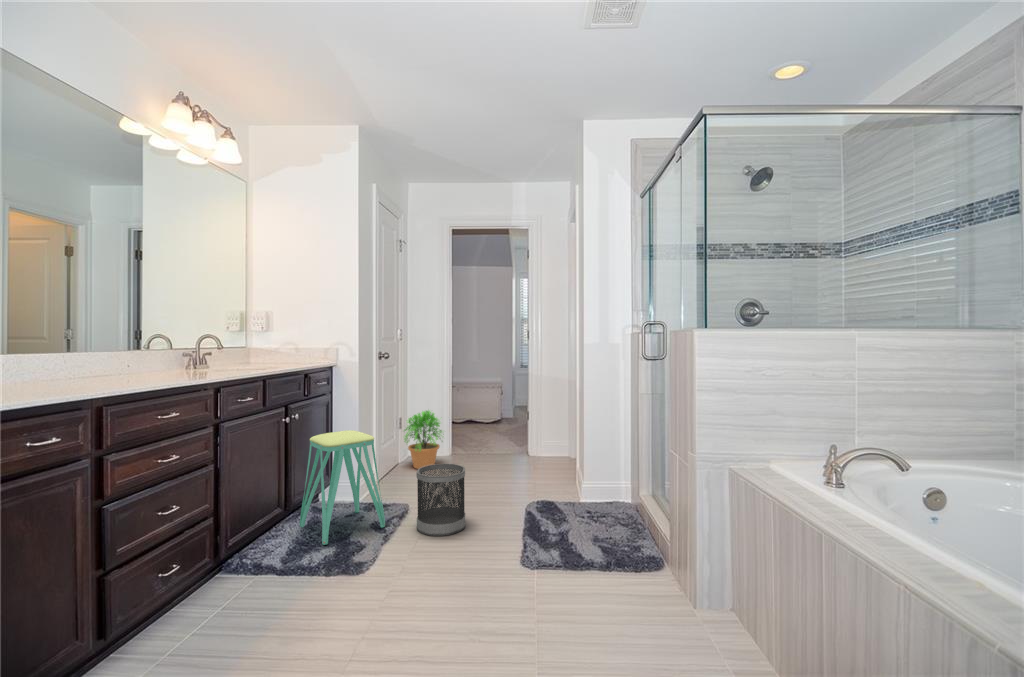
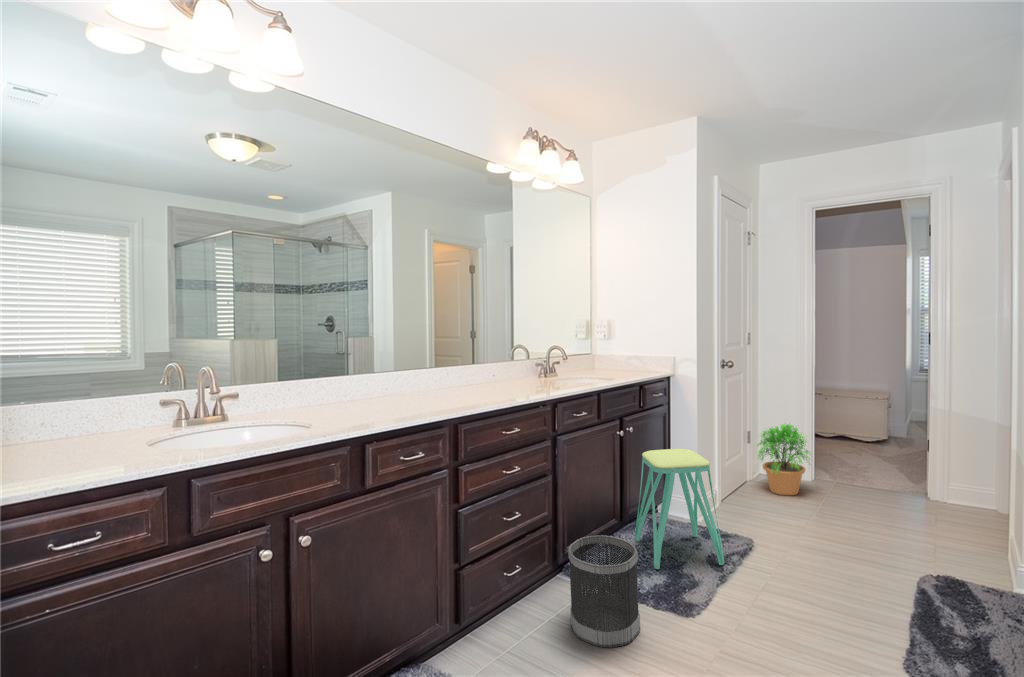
wastebasket: present [416,464,465,536] -> present [568,535,640,647]

